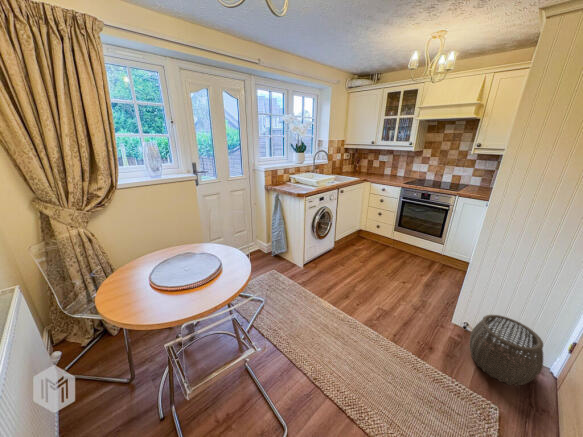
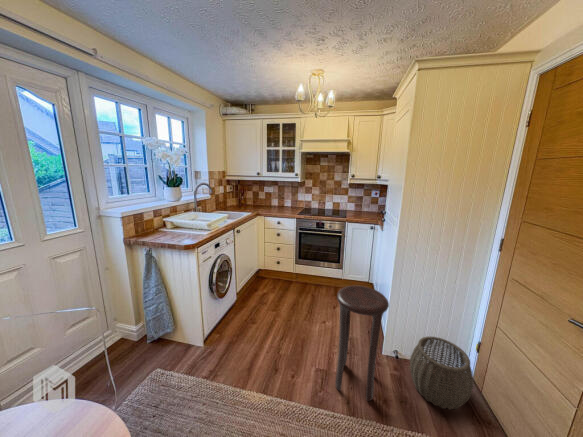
stool: none [390,246,451,341] -> present [336,286,389,401]

